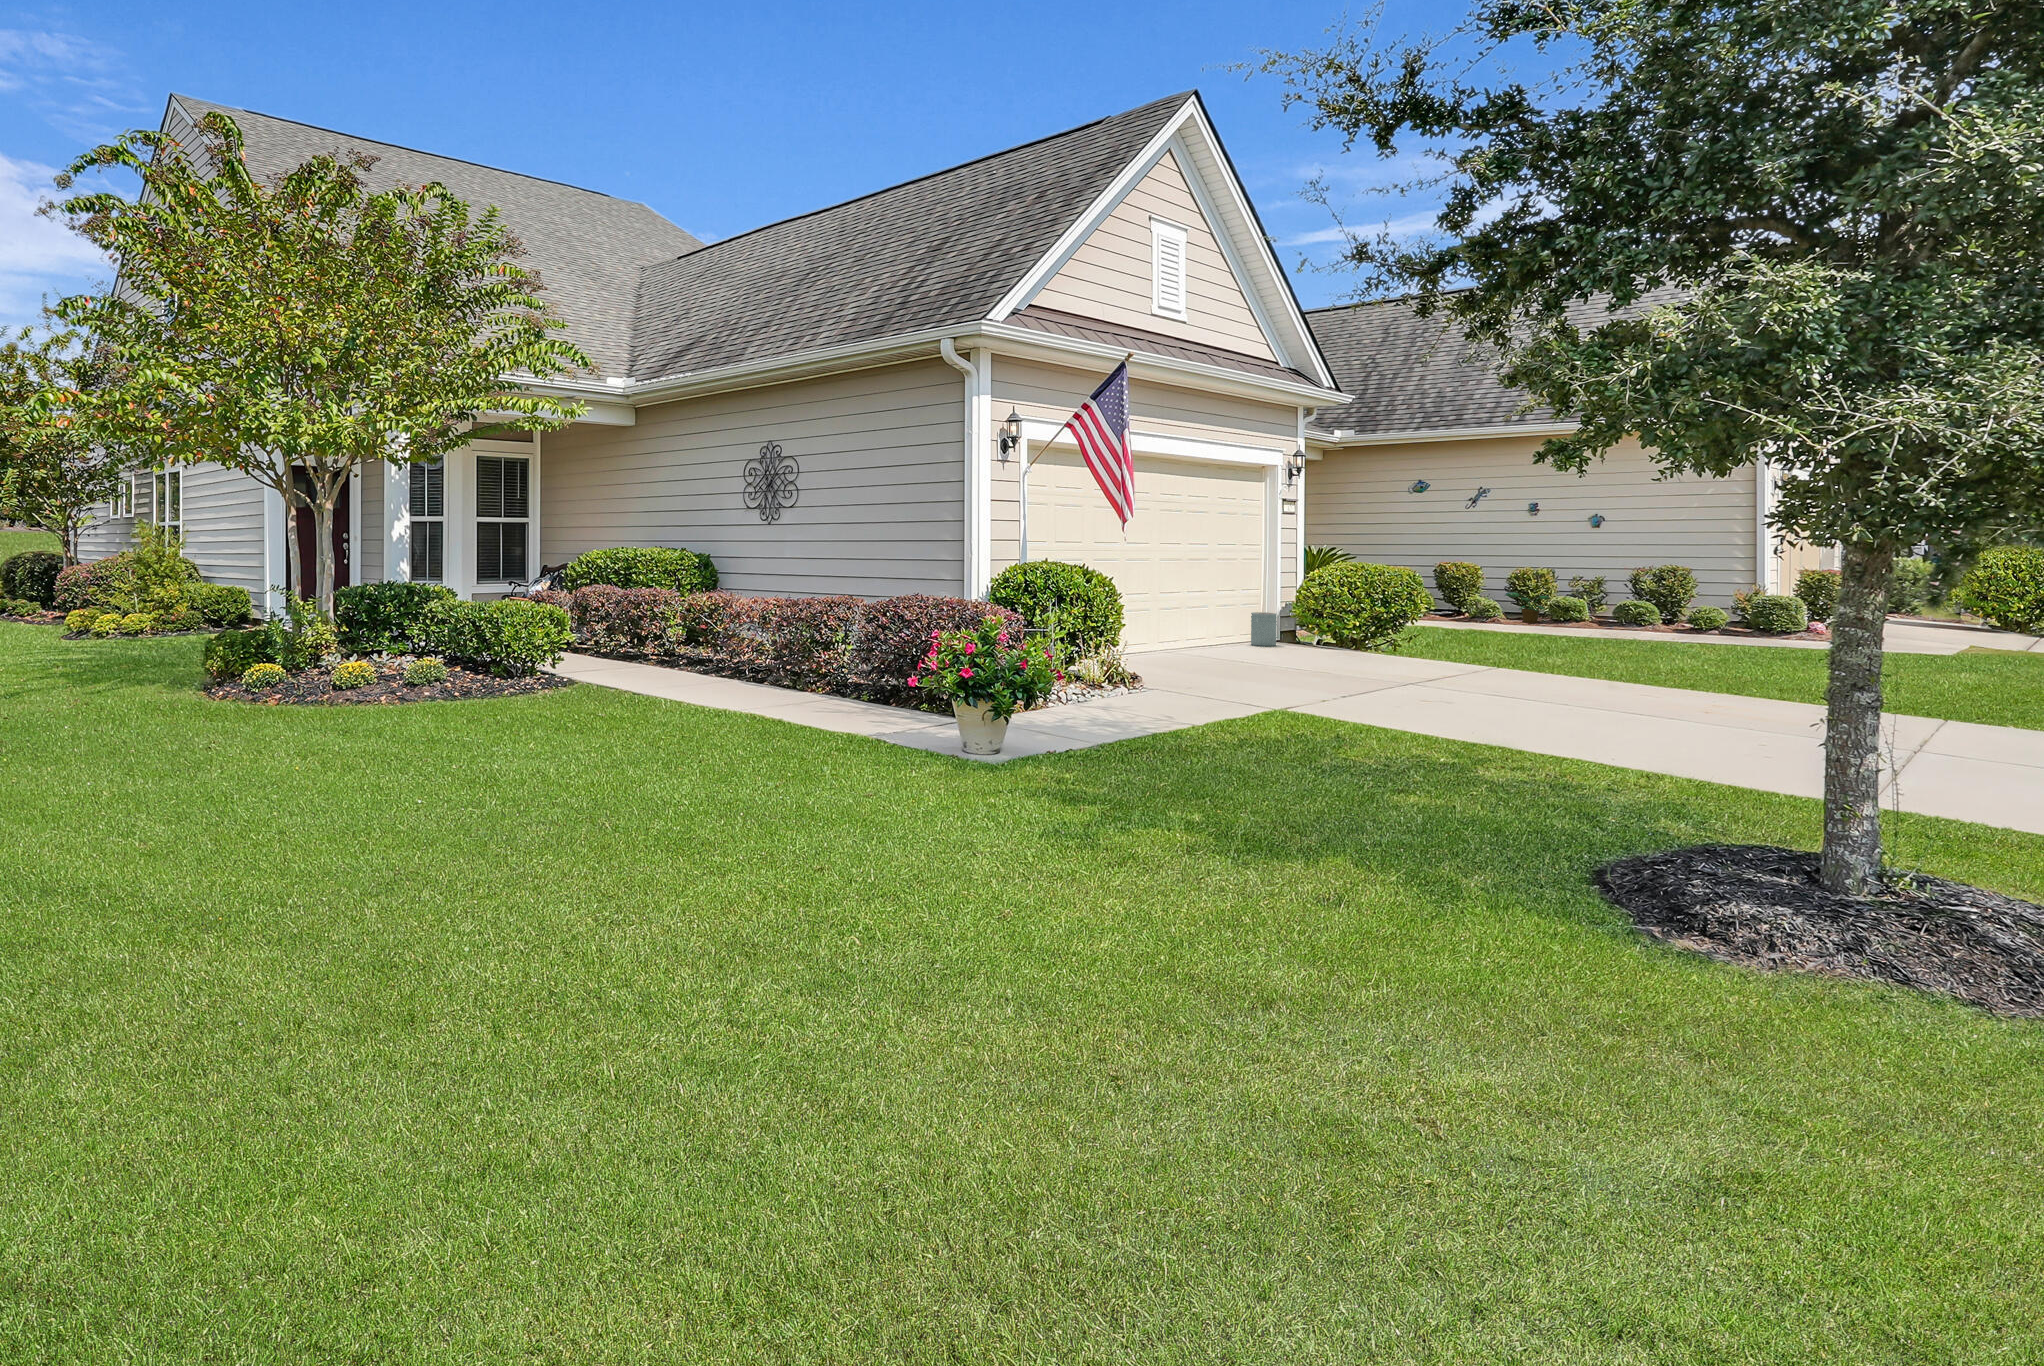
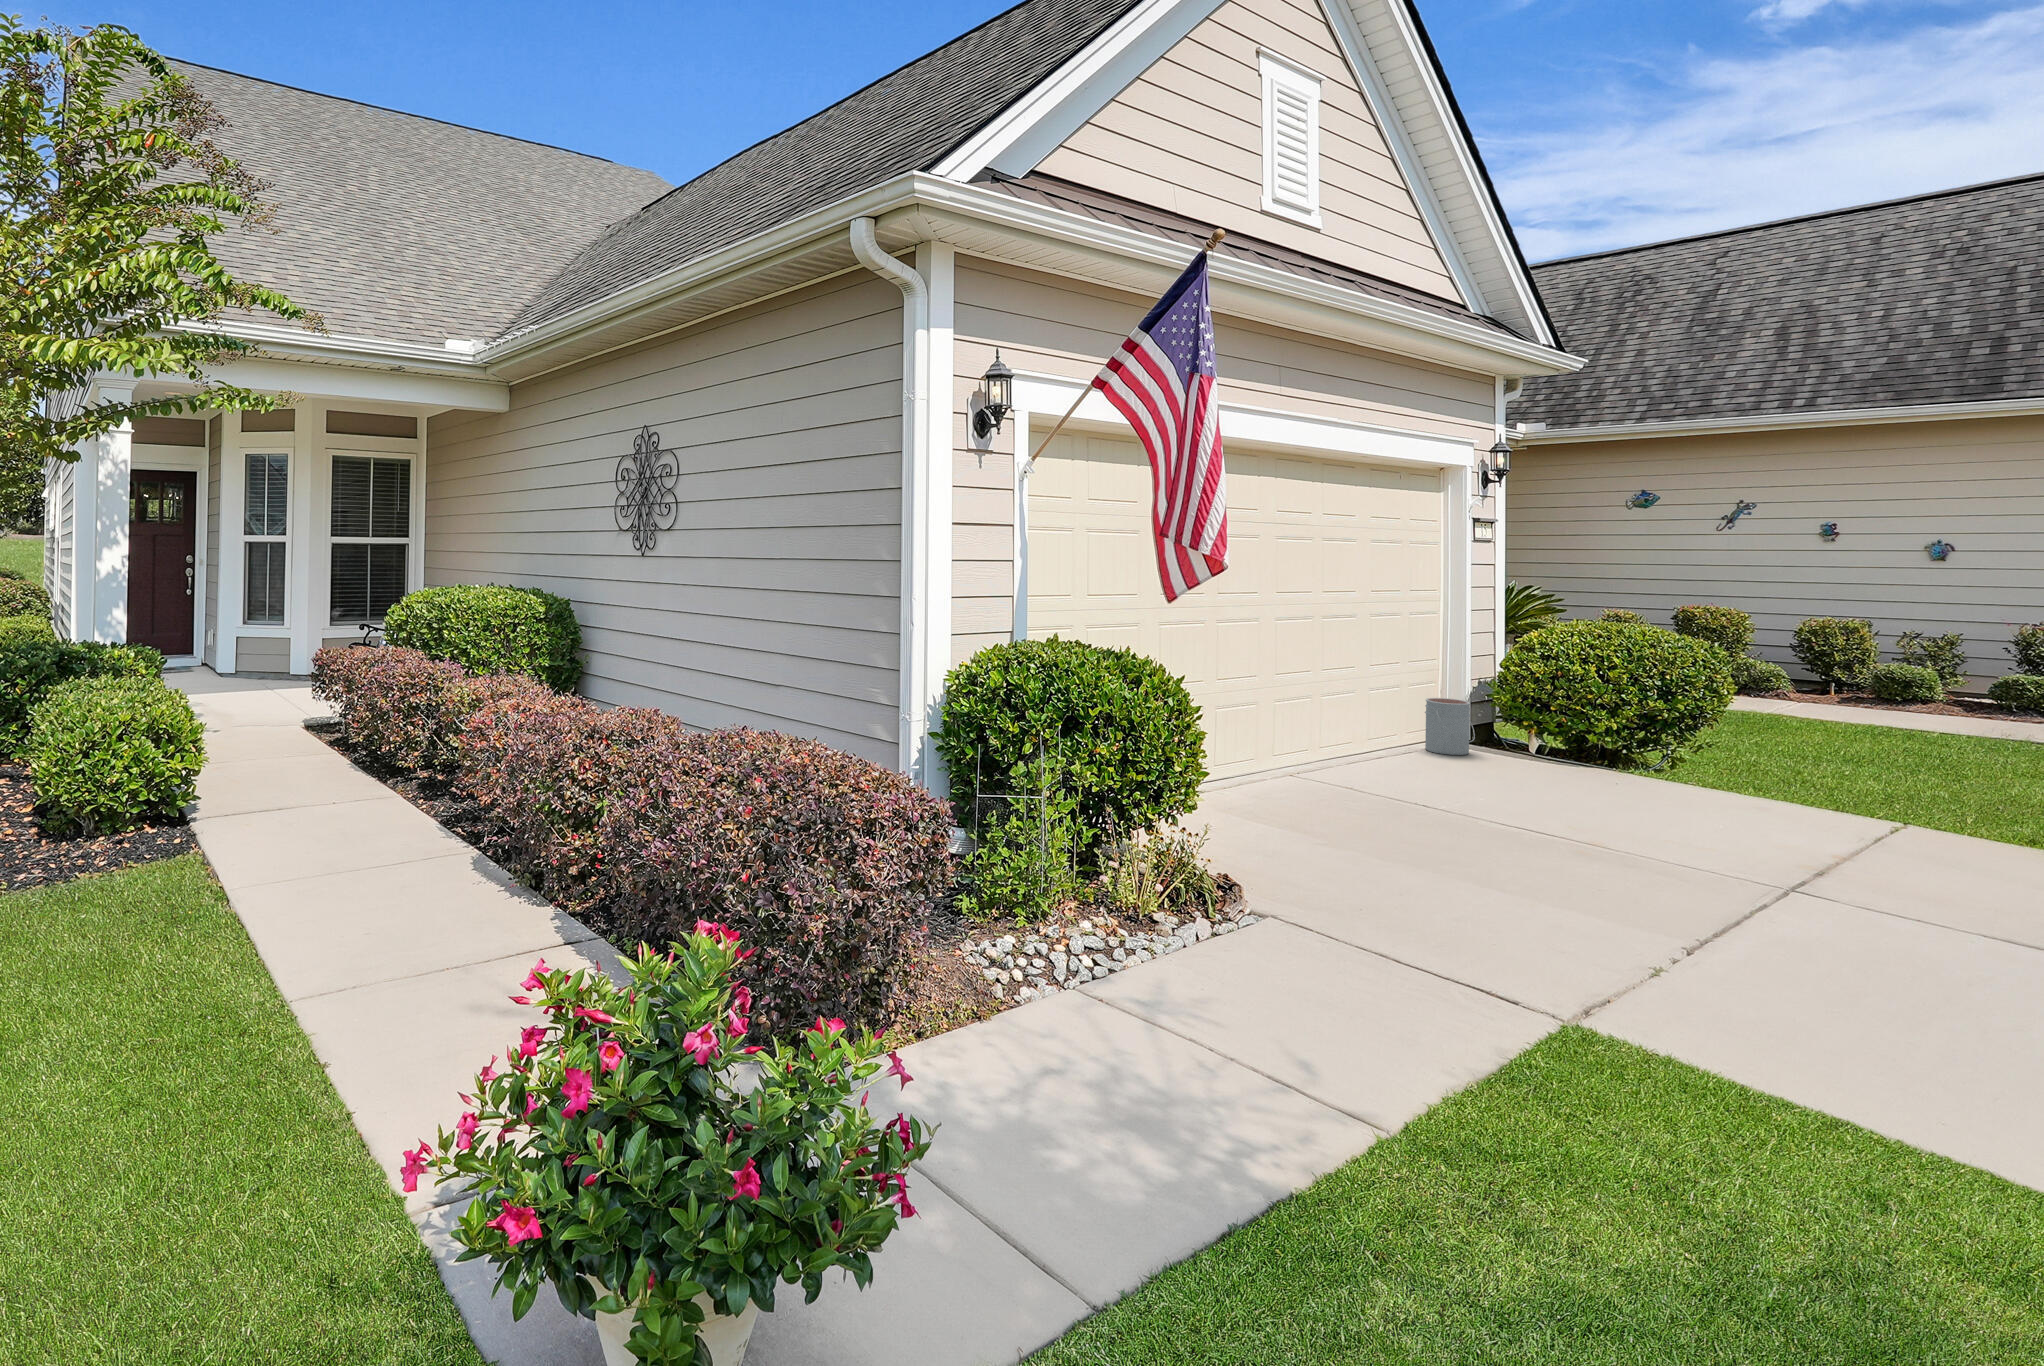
potted plant: present [1505,592,1549,623] -> none [1793,653,1873,701]

